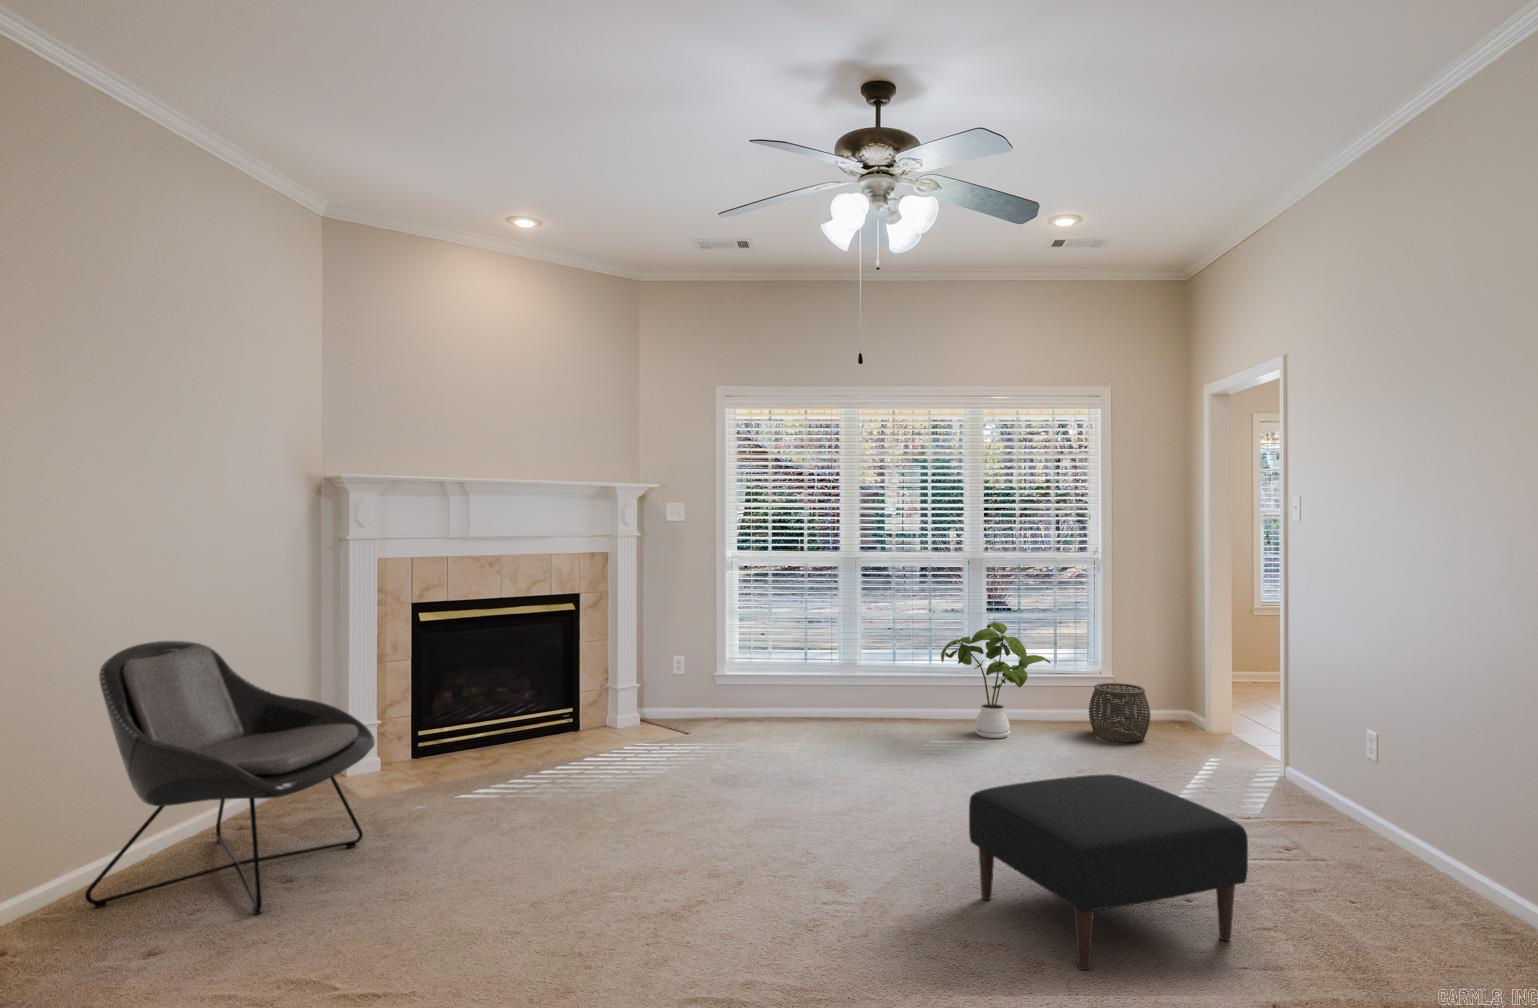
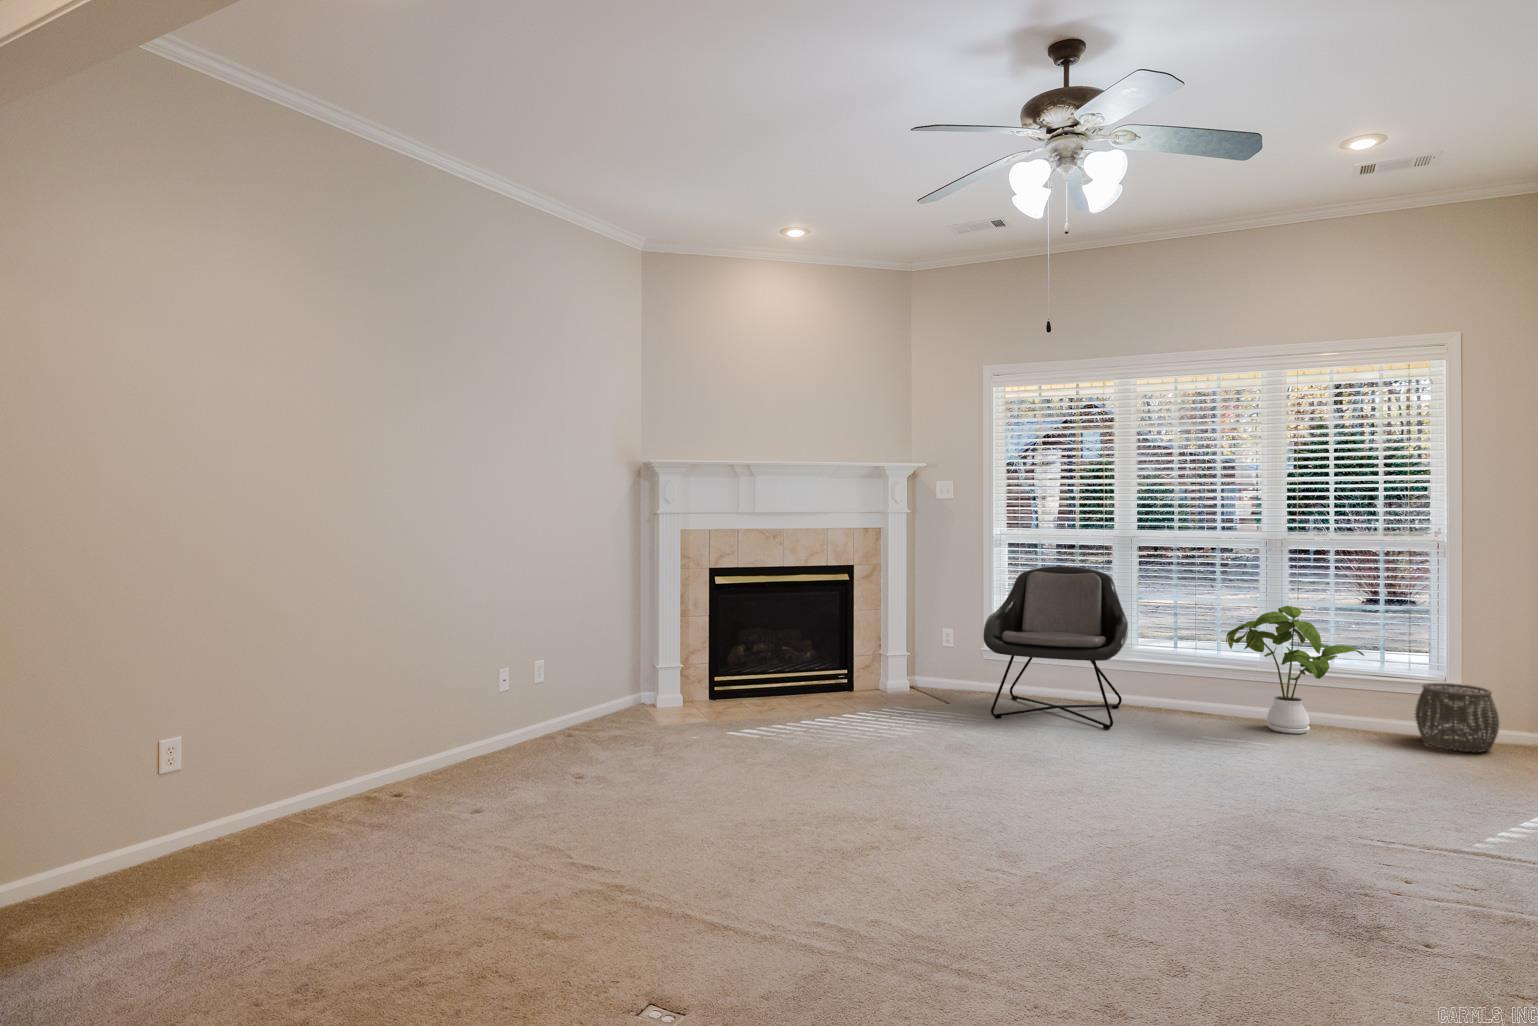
lounge chair: present [85,641,375,914] -> present [983,566,1128,729]
ottoman: present [969,774,1248,970] -> none [1162,754,1483,947]

